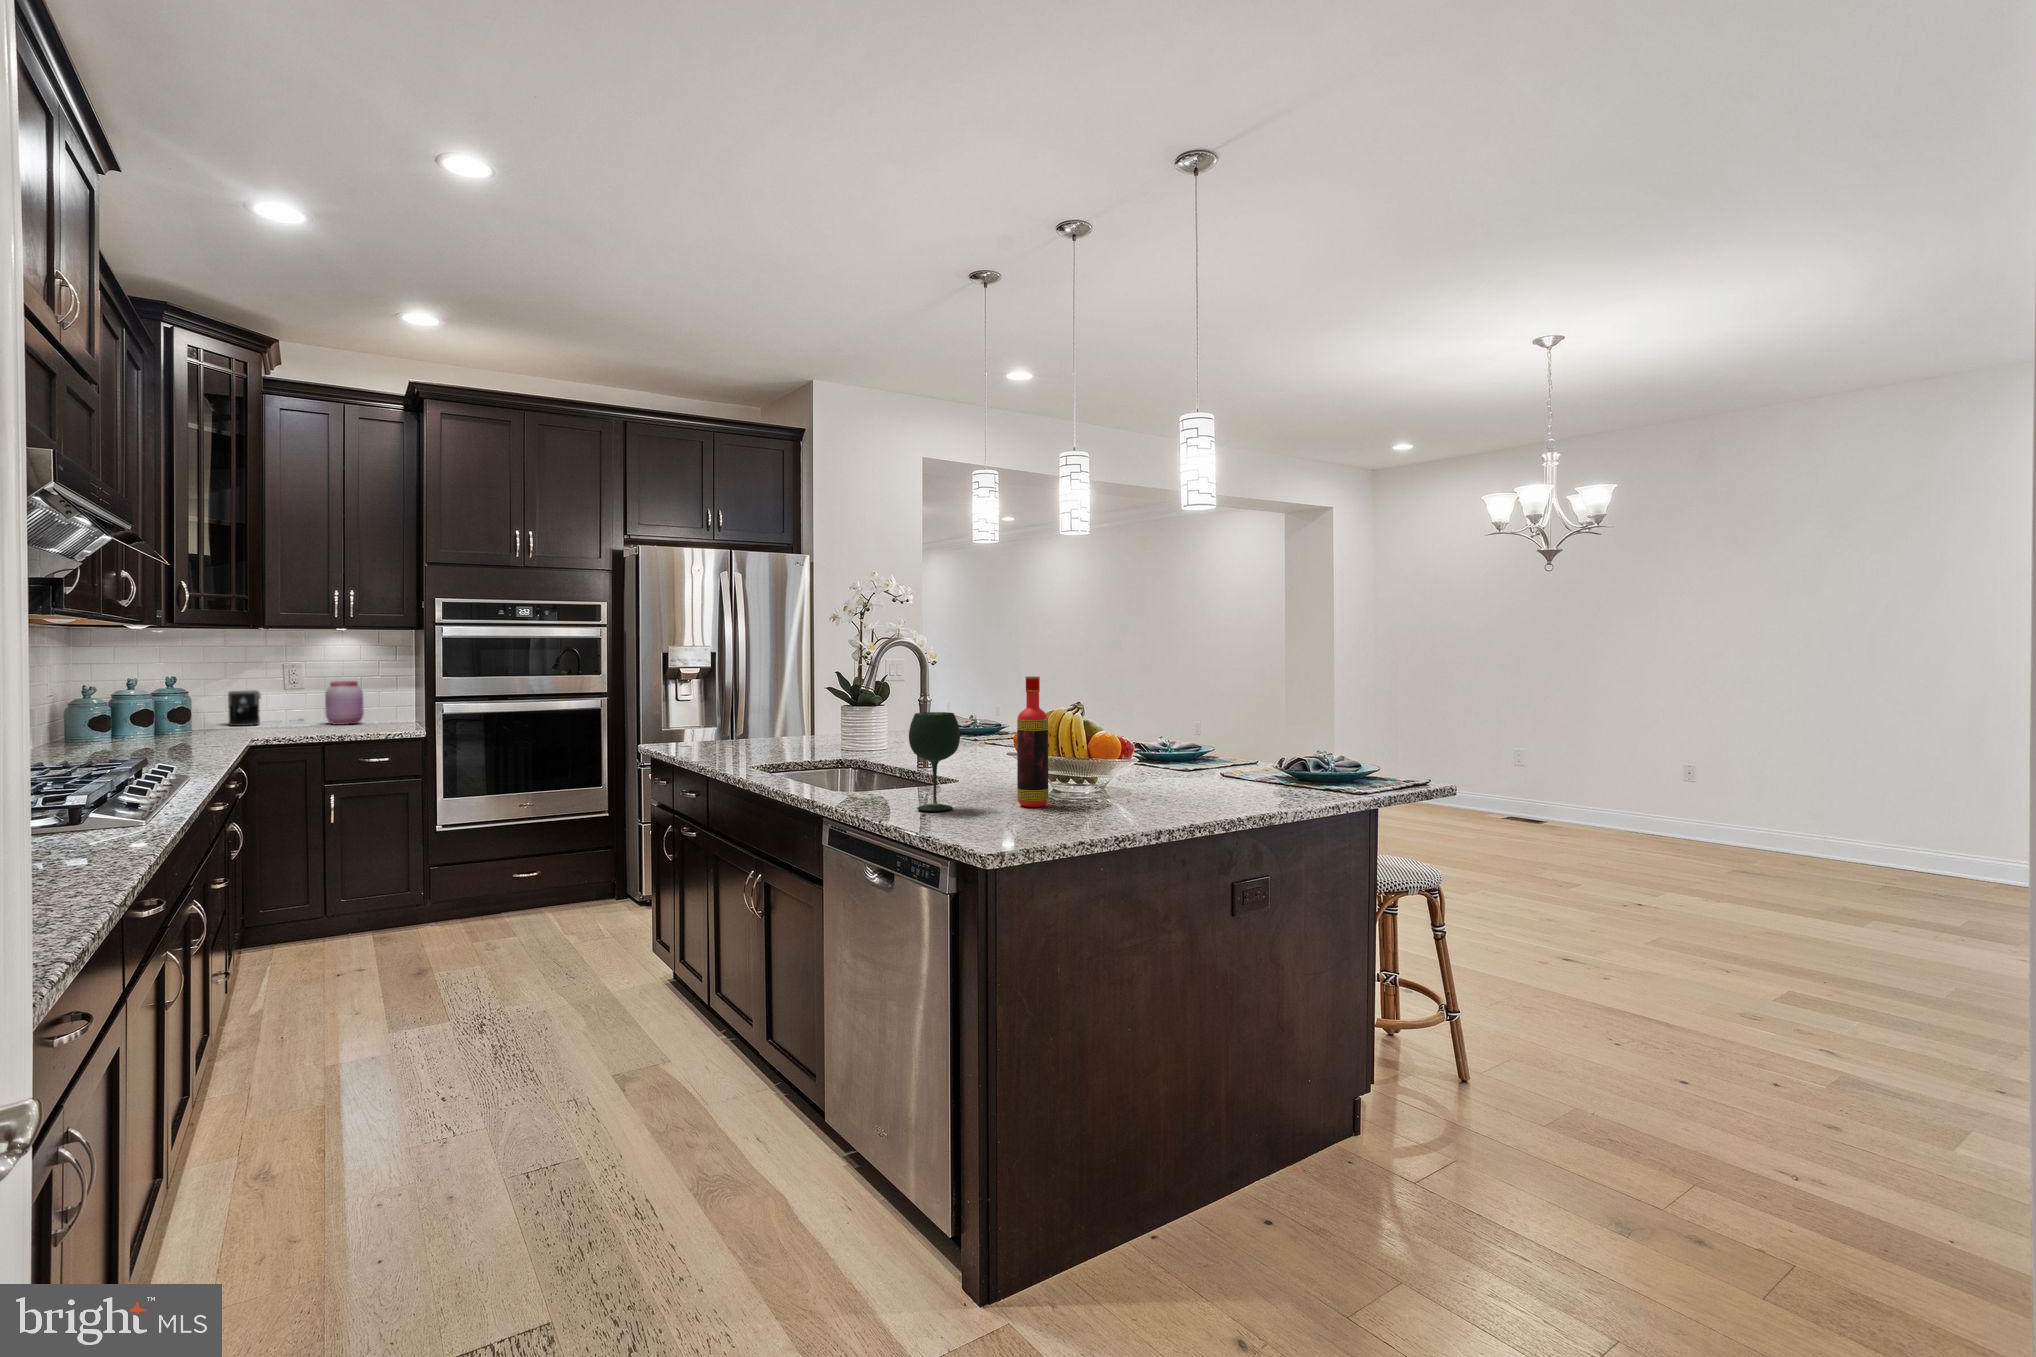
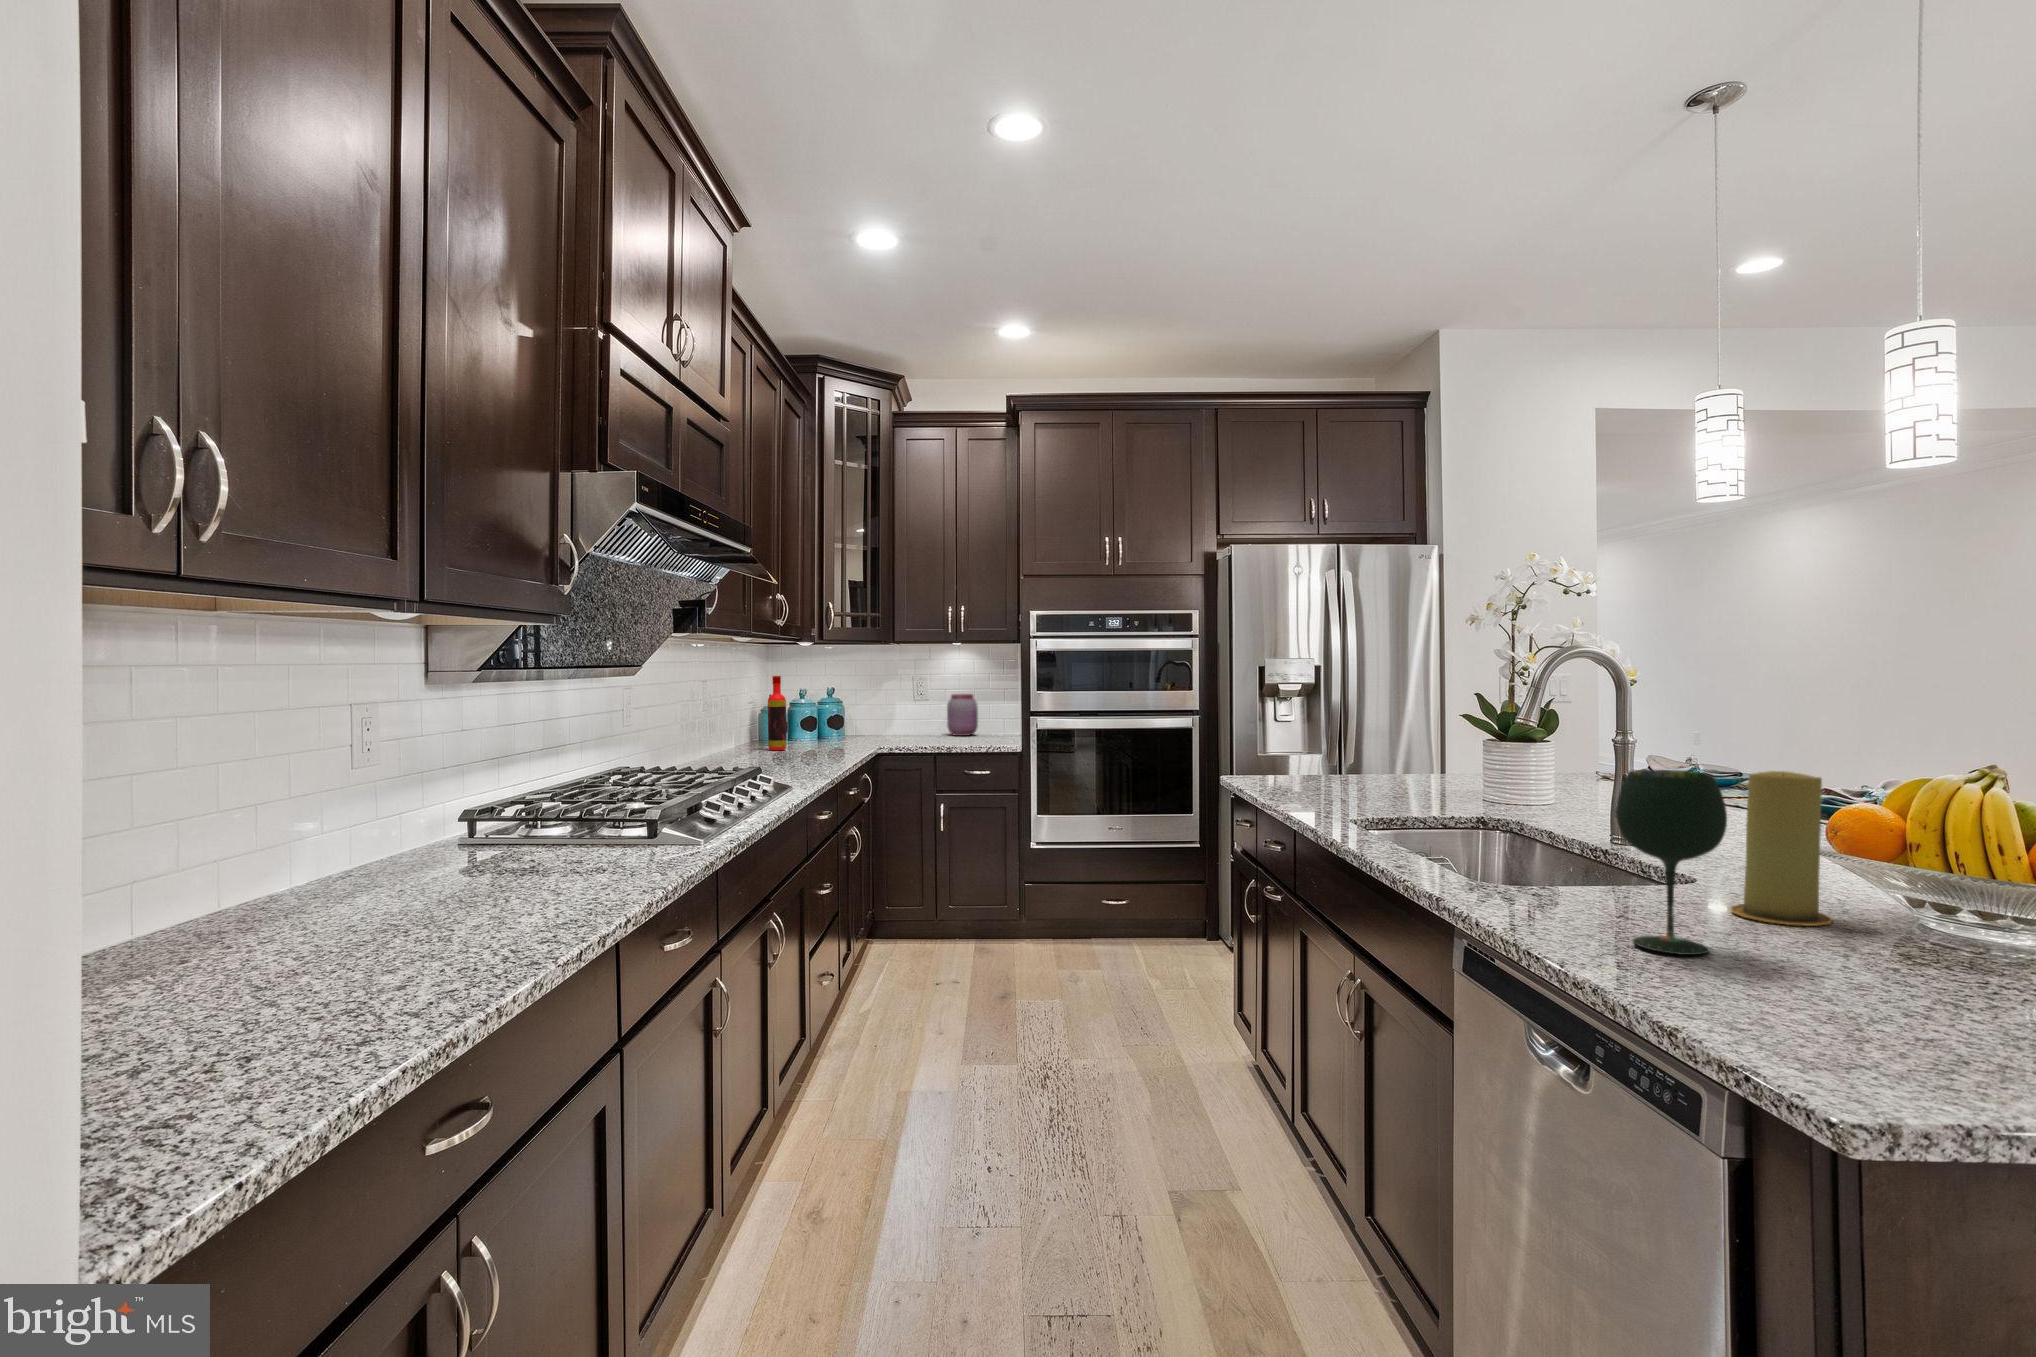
bottle: present [1017,676,1048,807] -> present [768,676,787,751]
coffee maker: present [228,690,261,726] -> none [876,701,933,734]
candle: none [969,712,1013,794] -> present [1731,771,1832,926]

